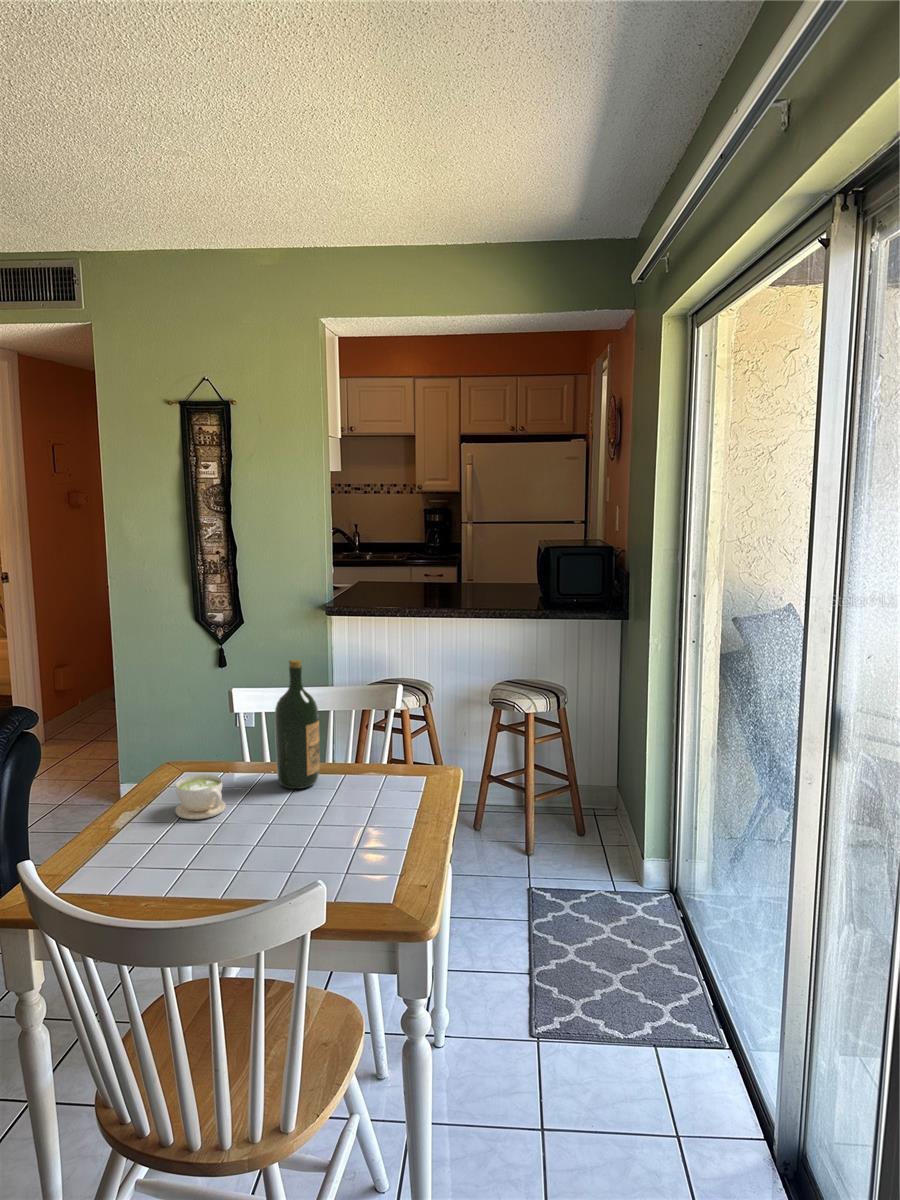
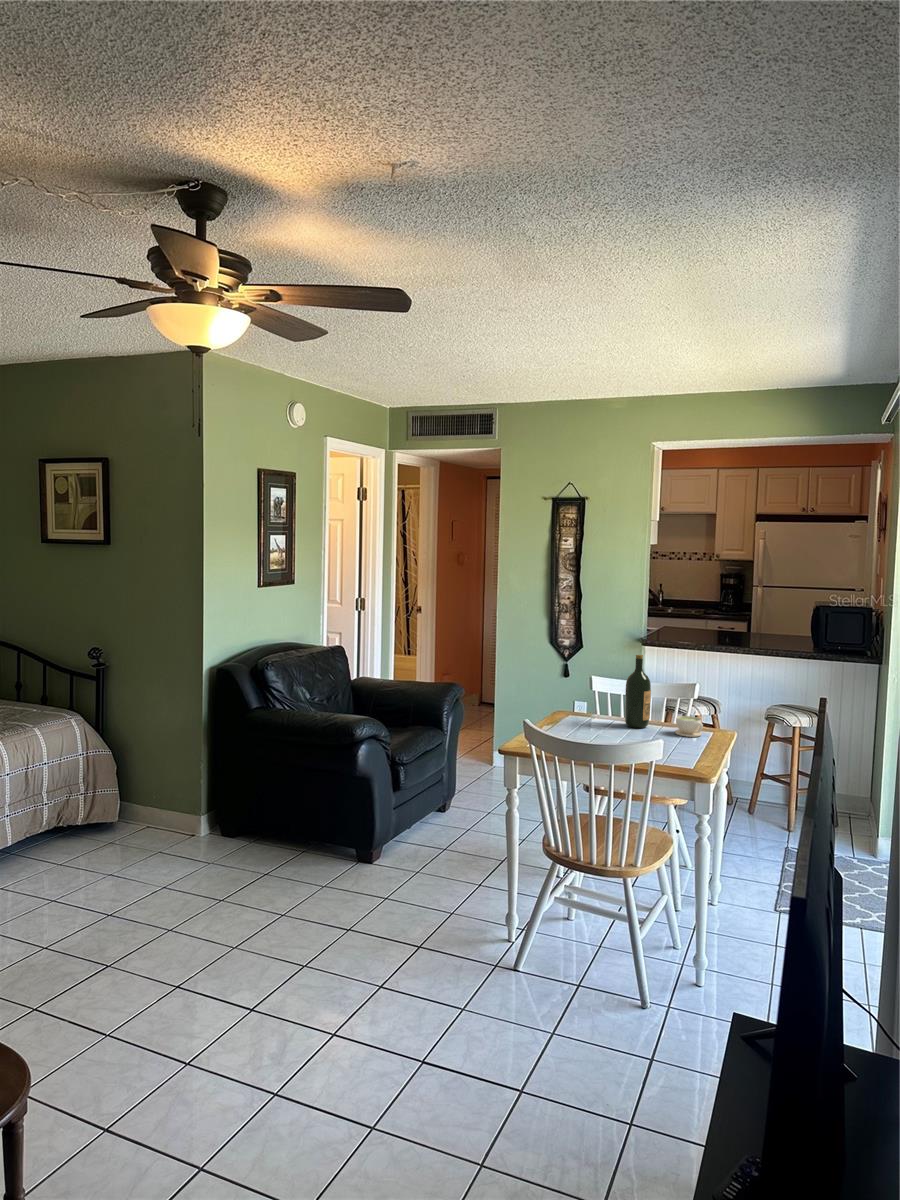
coffee cup: present [175,775,226,819] -> present [675,716,703,737]

